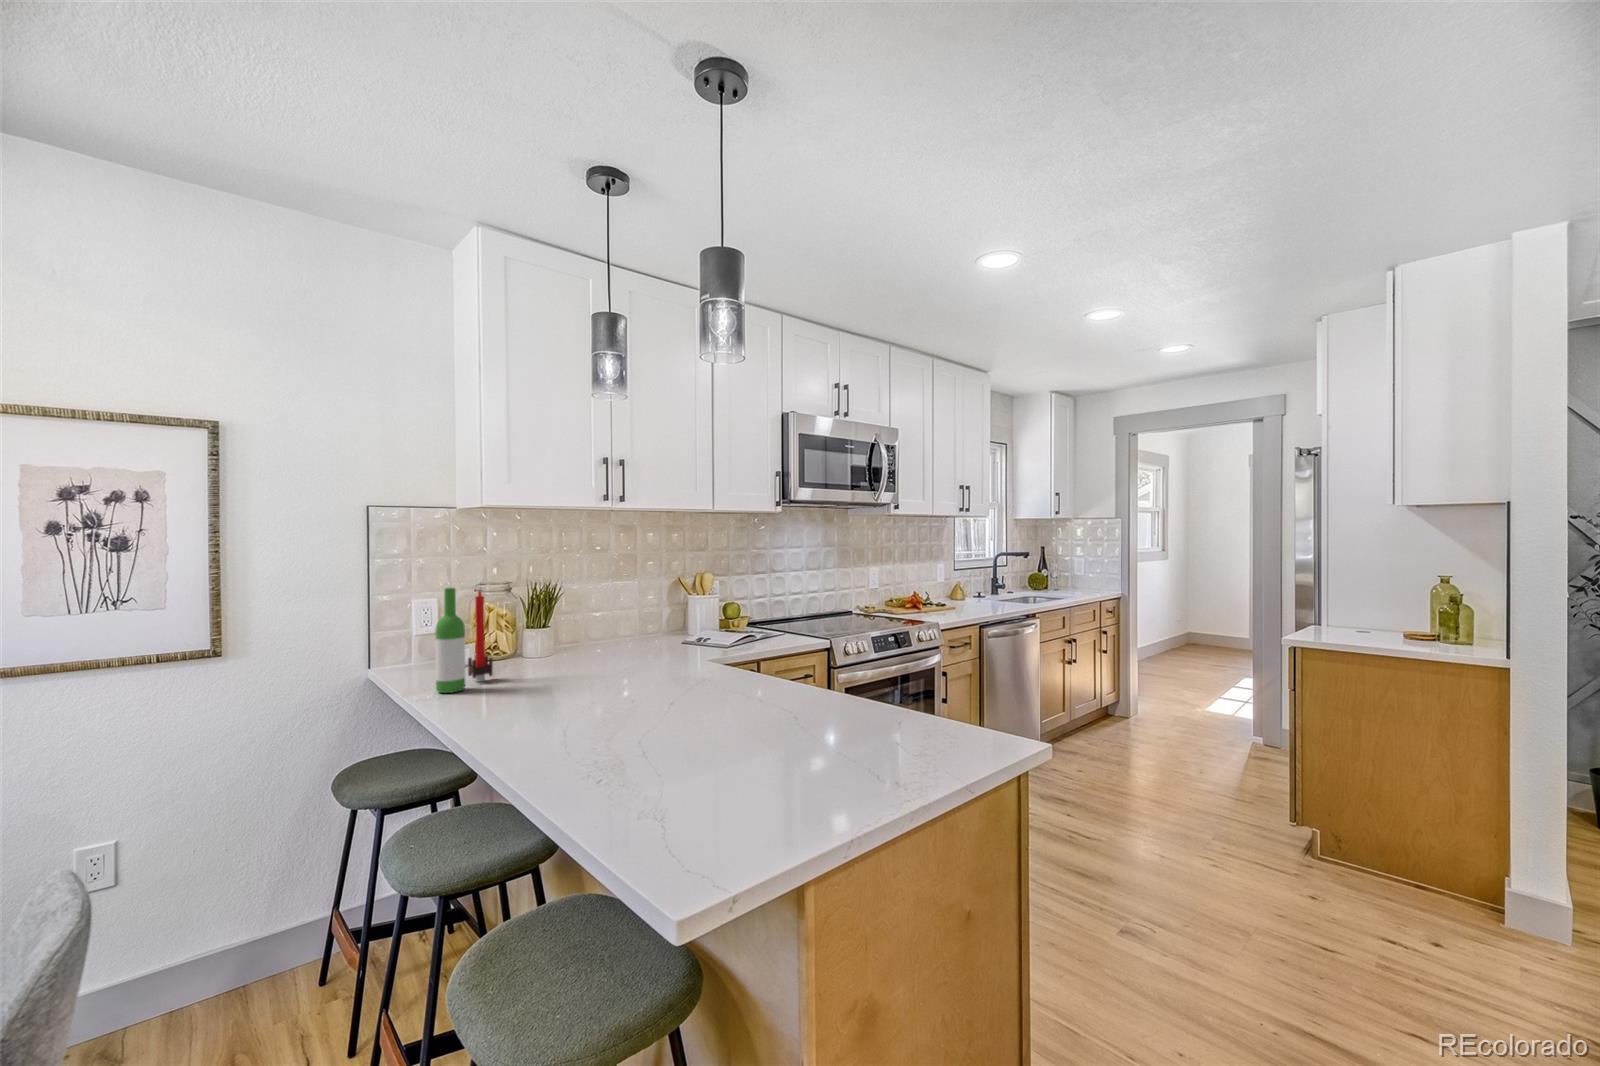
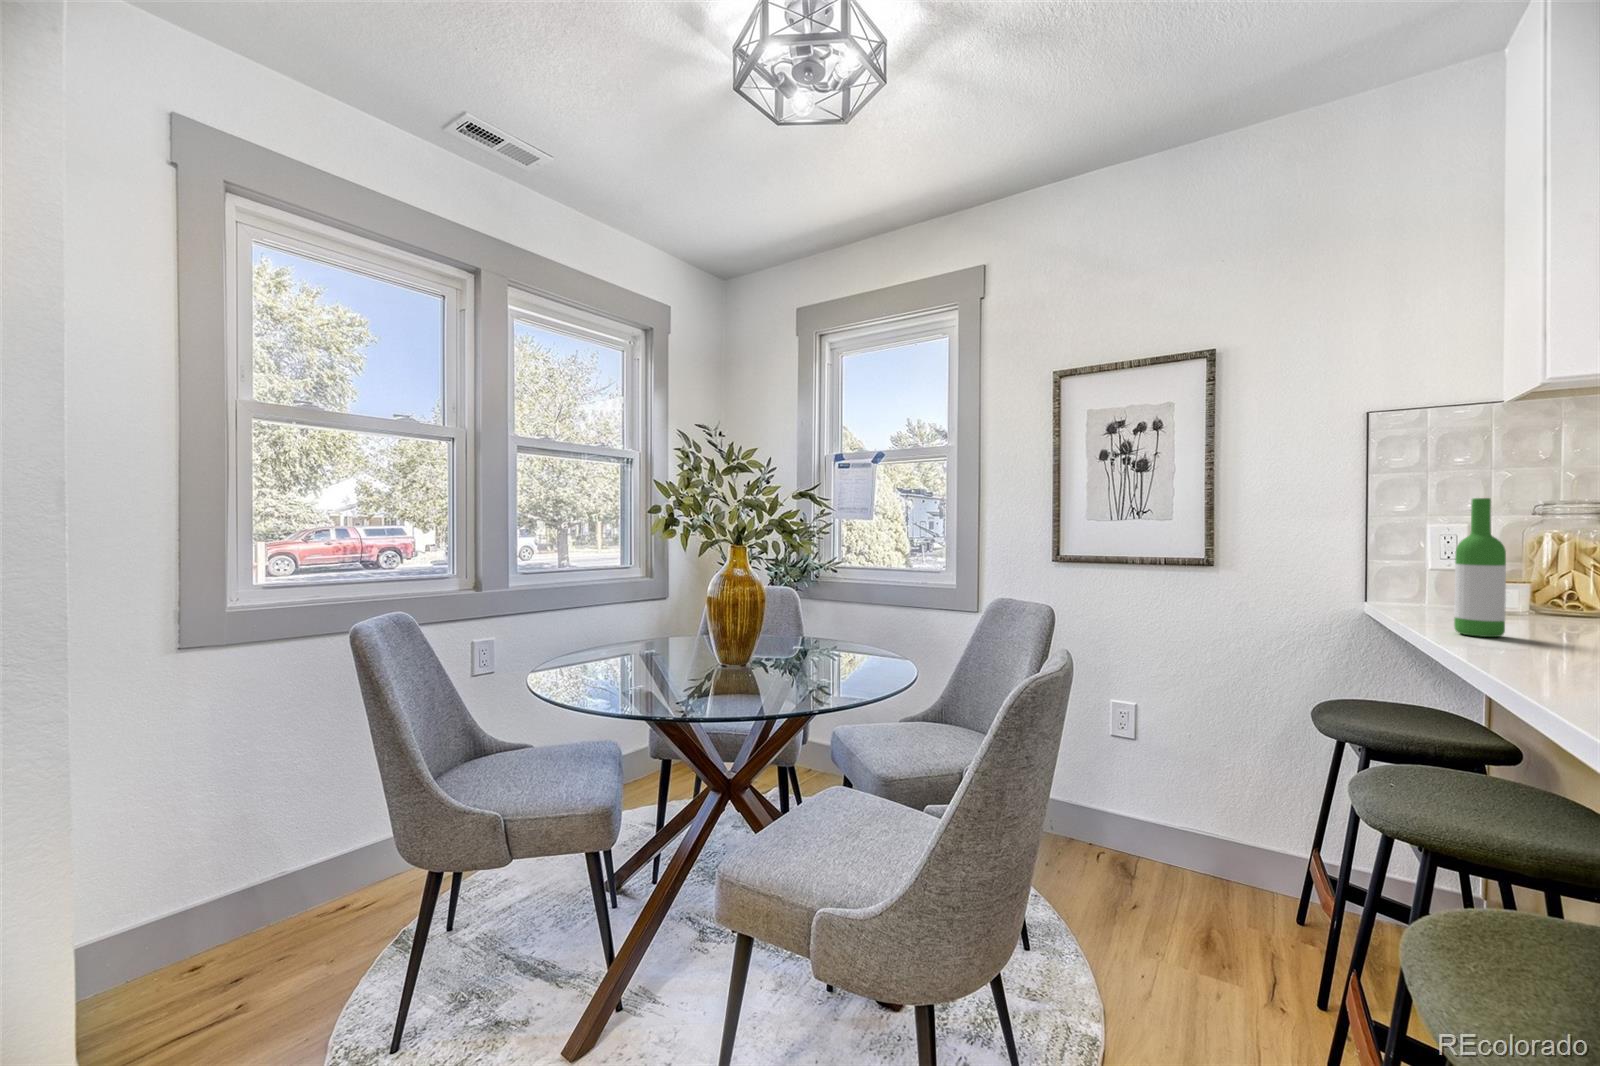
candle: present [468,591,493,682] -> none [1513,507,1559,634]

